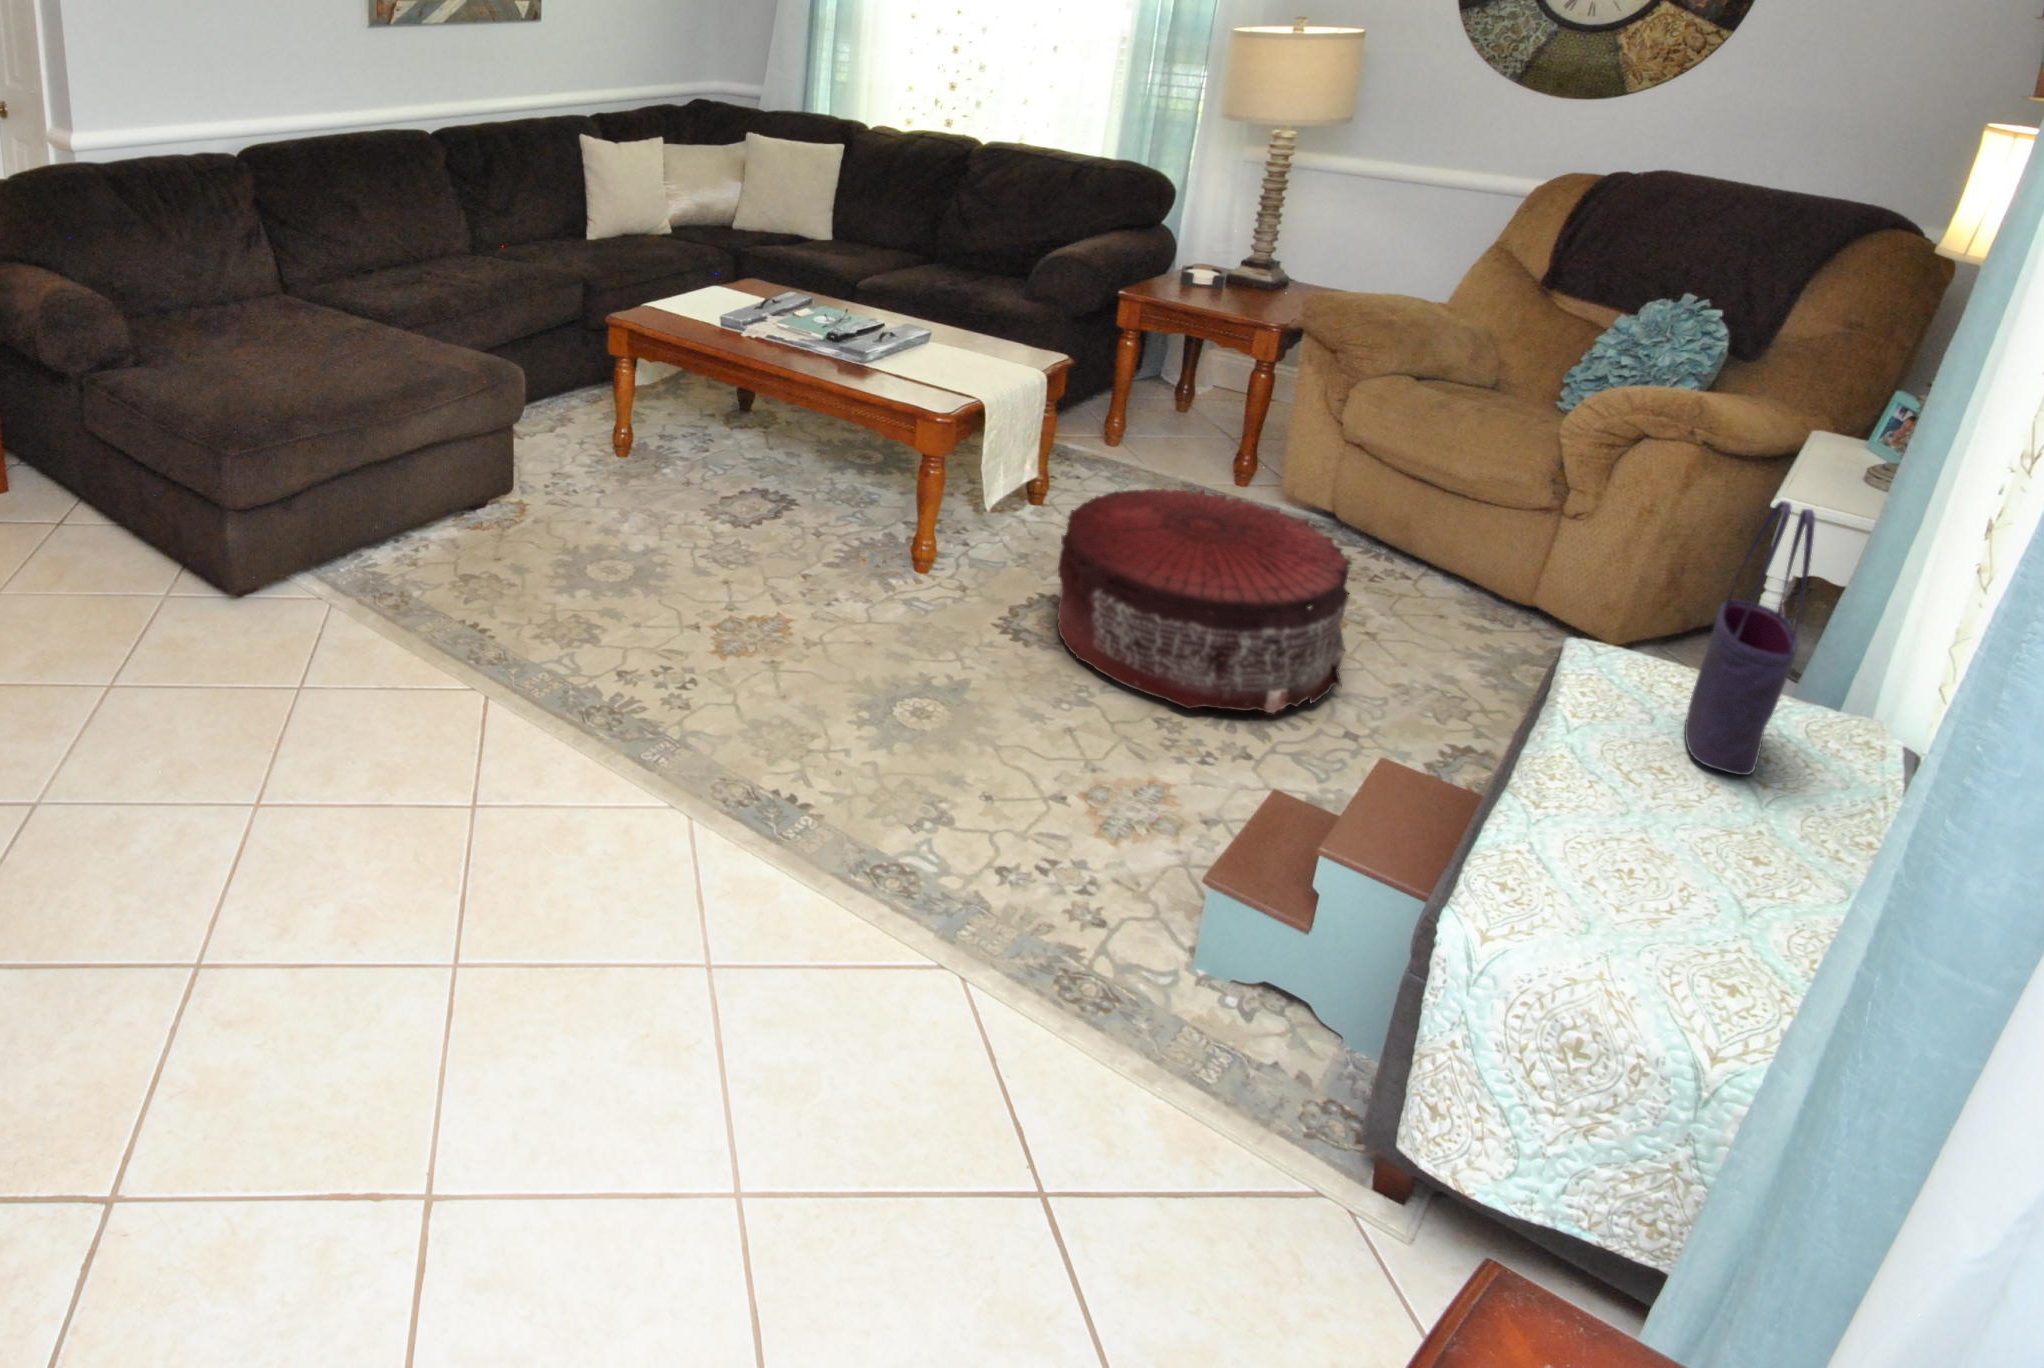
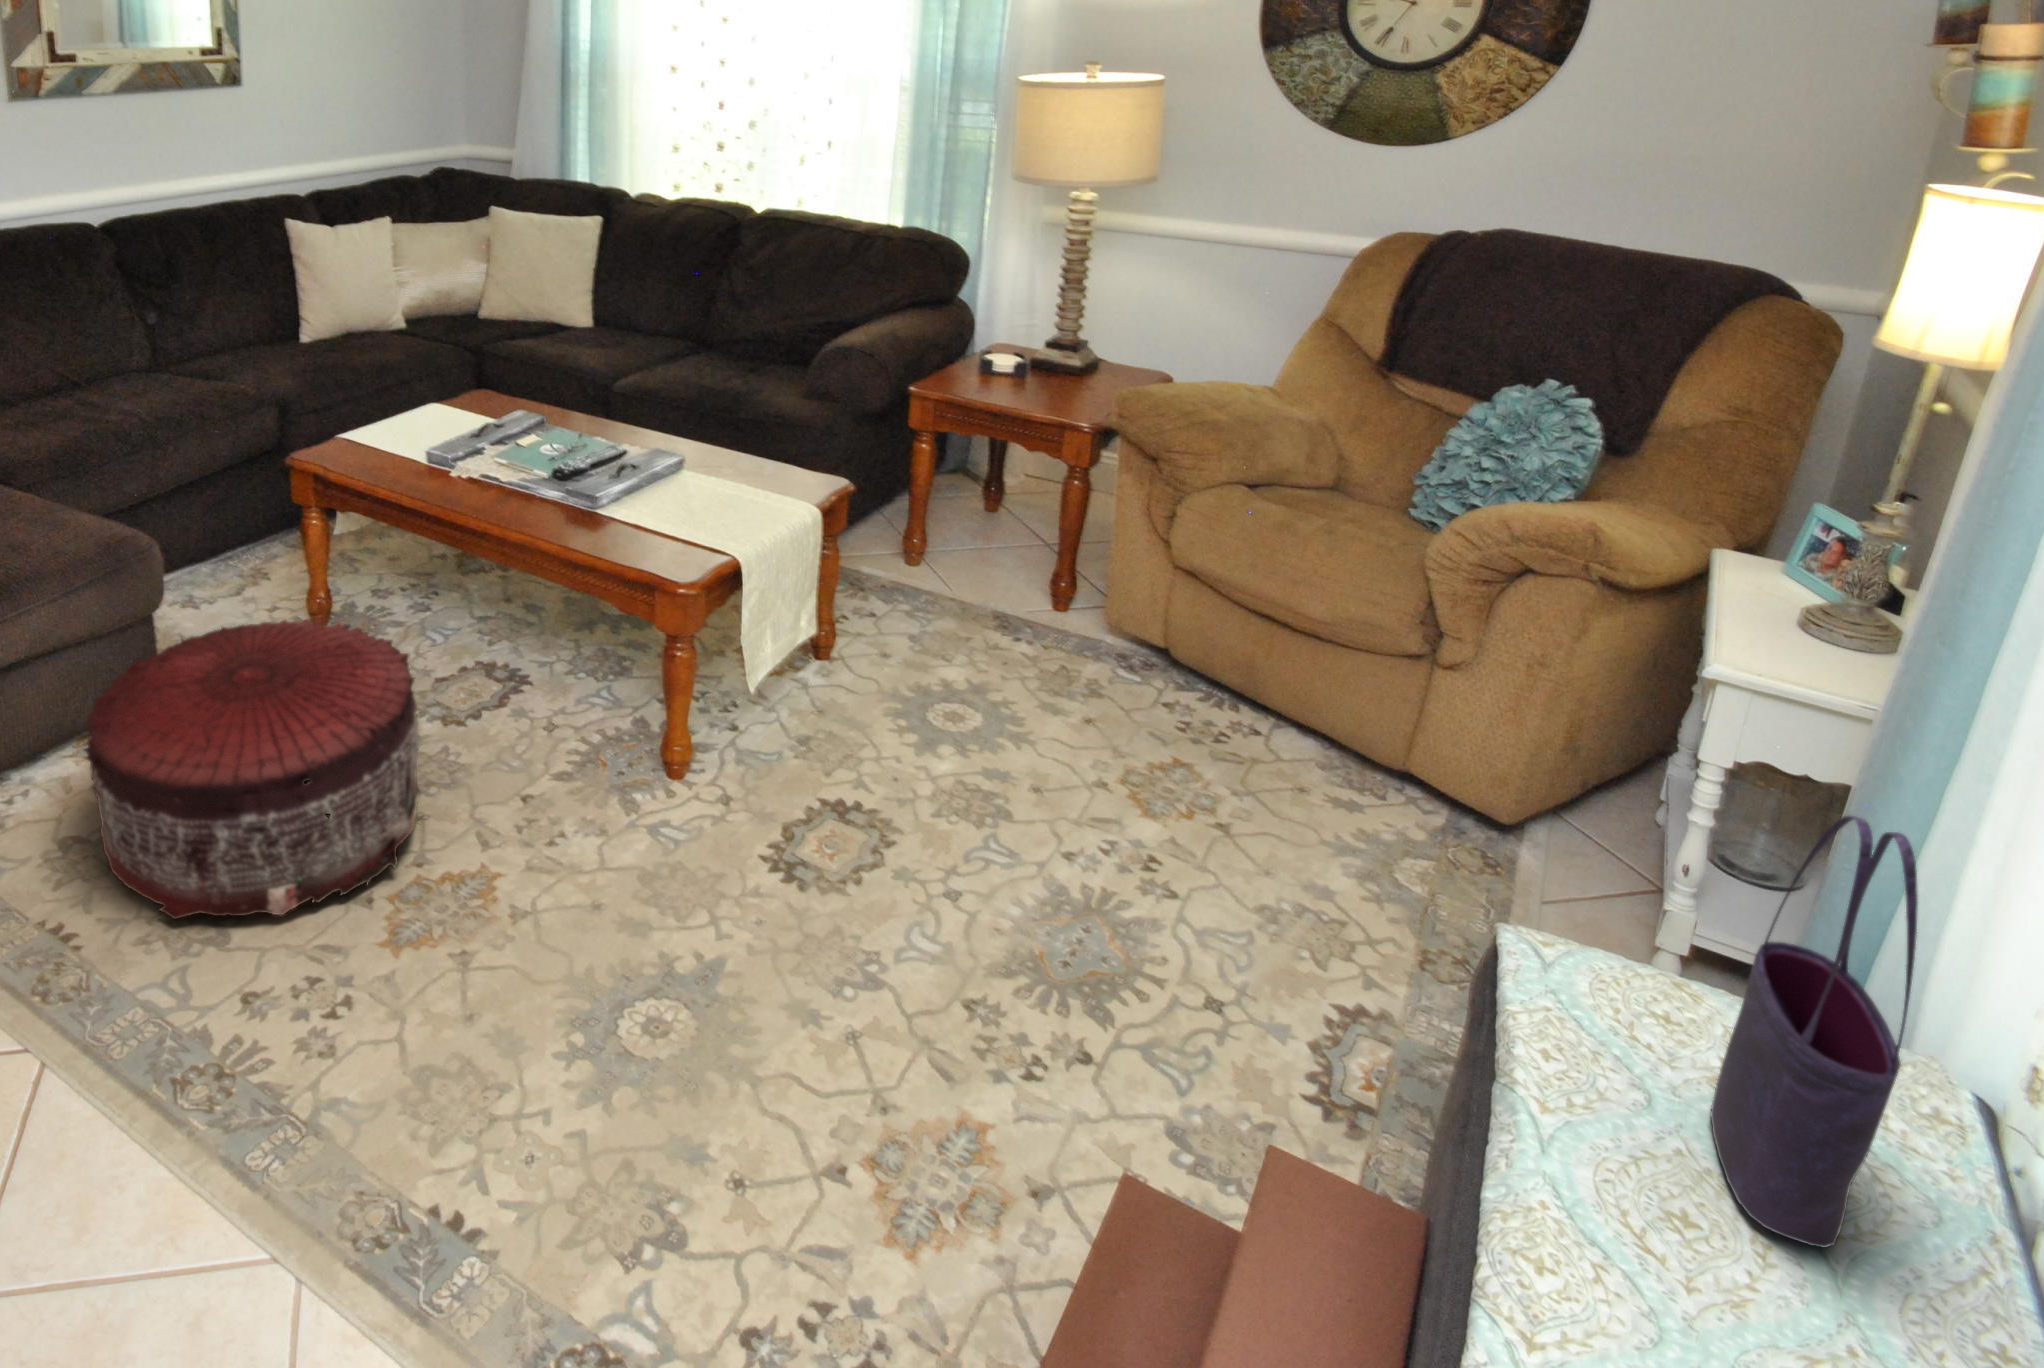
pouf: present [1057,489,1351,713] -> present [84,620,420,919]

